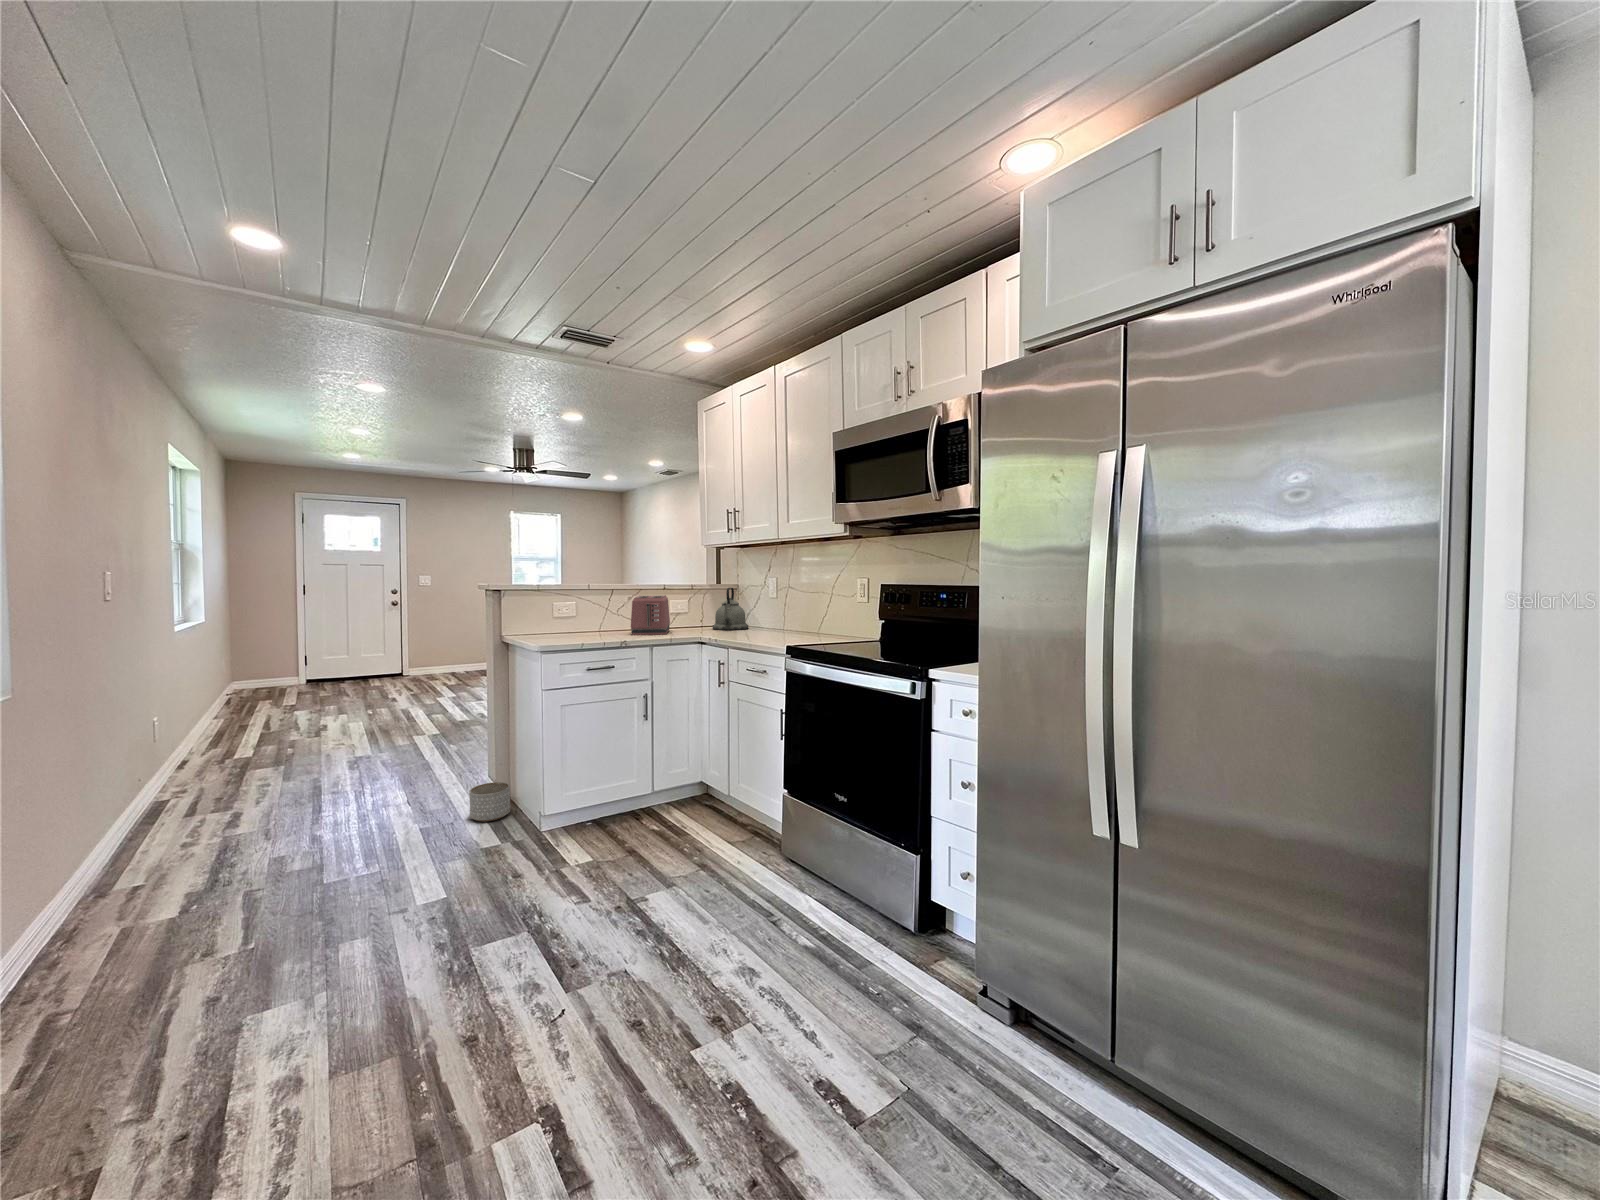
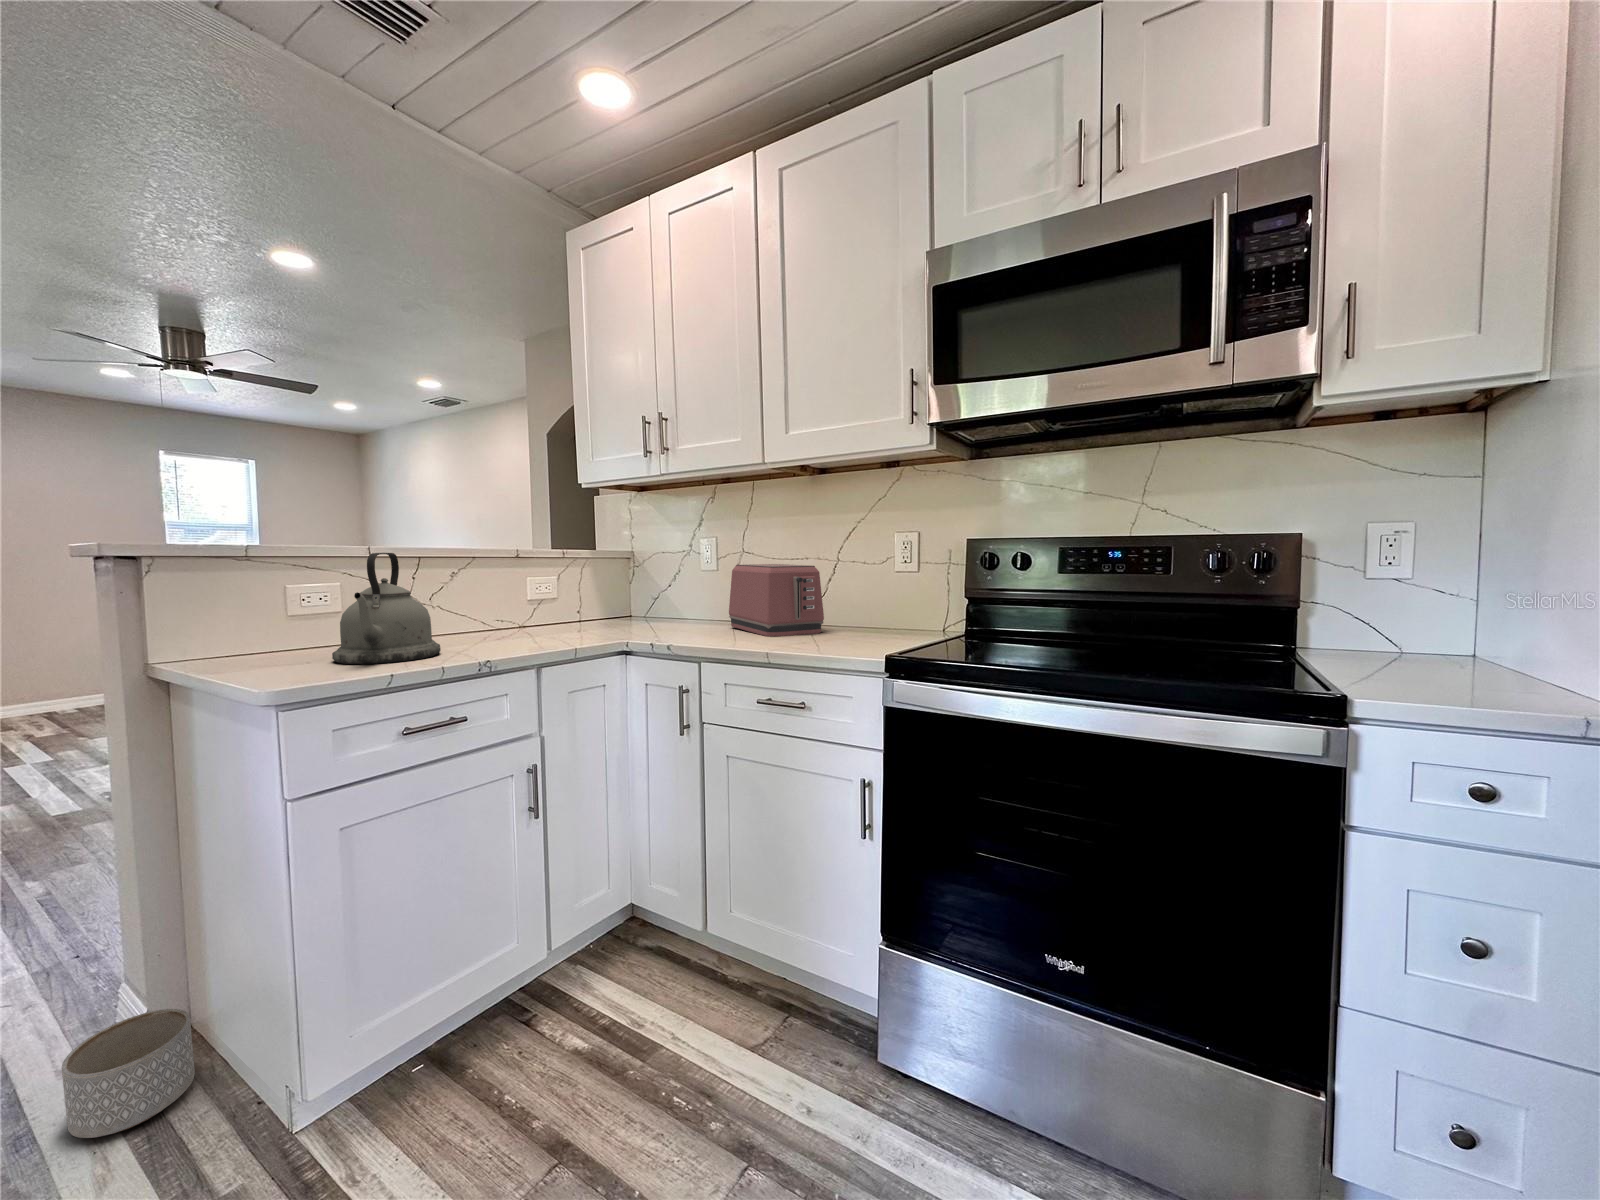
kettle: present [713,588,748,630] -> present [332,553,441,664]
toaster: present [631,595,670,635] -> present [729,564,824,637]

